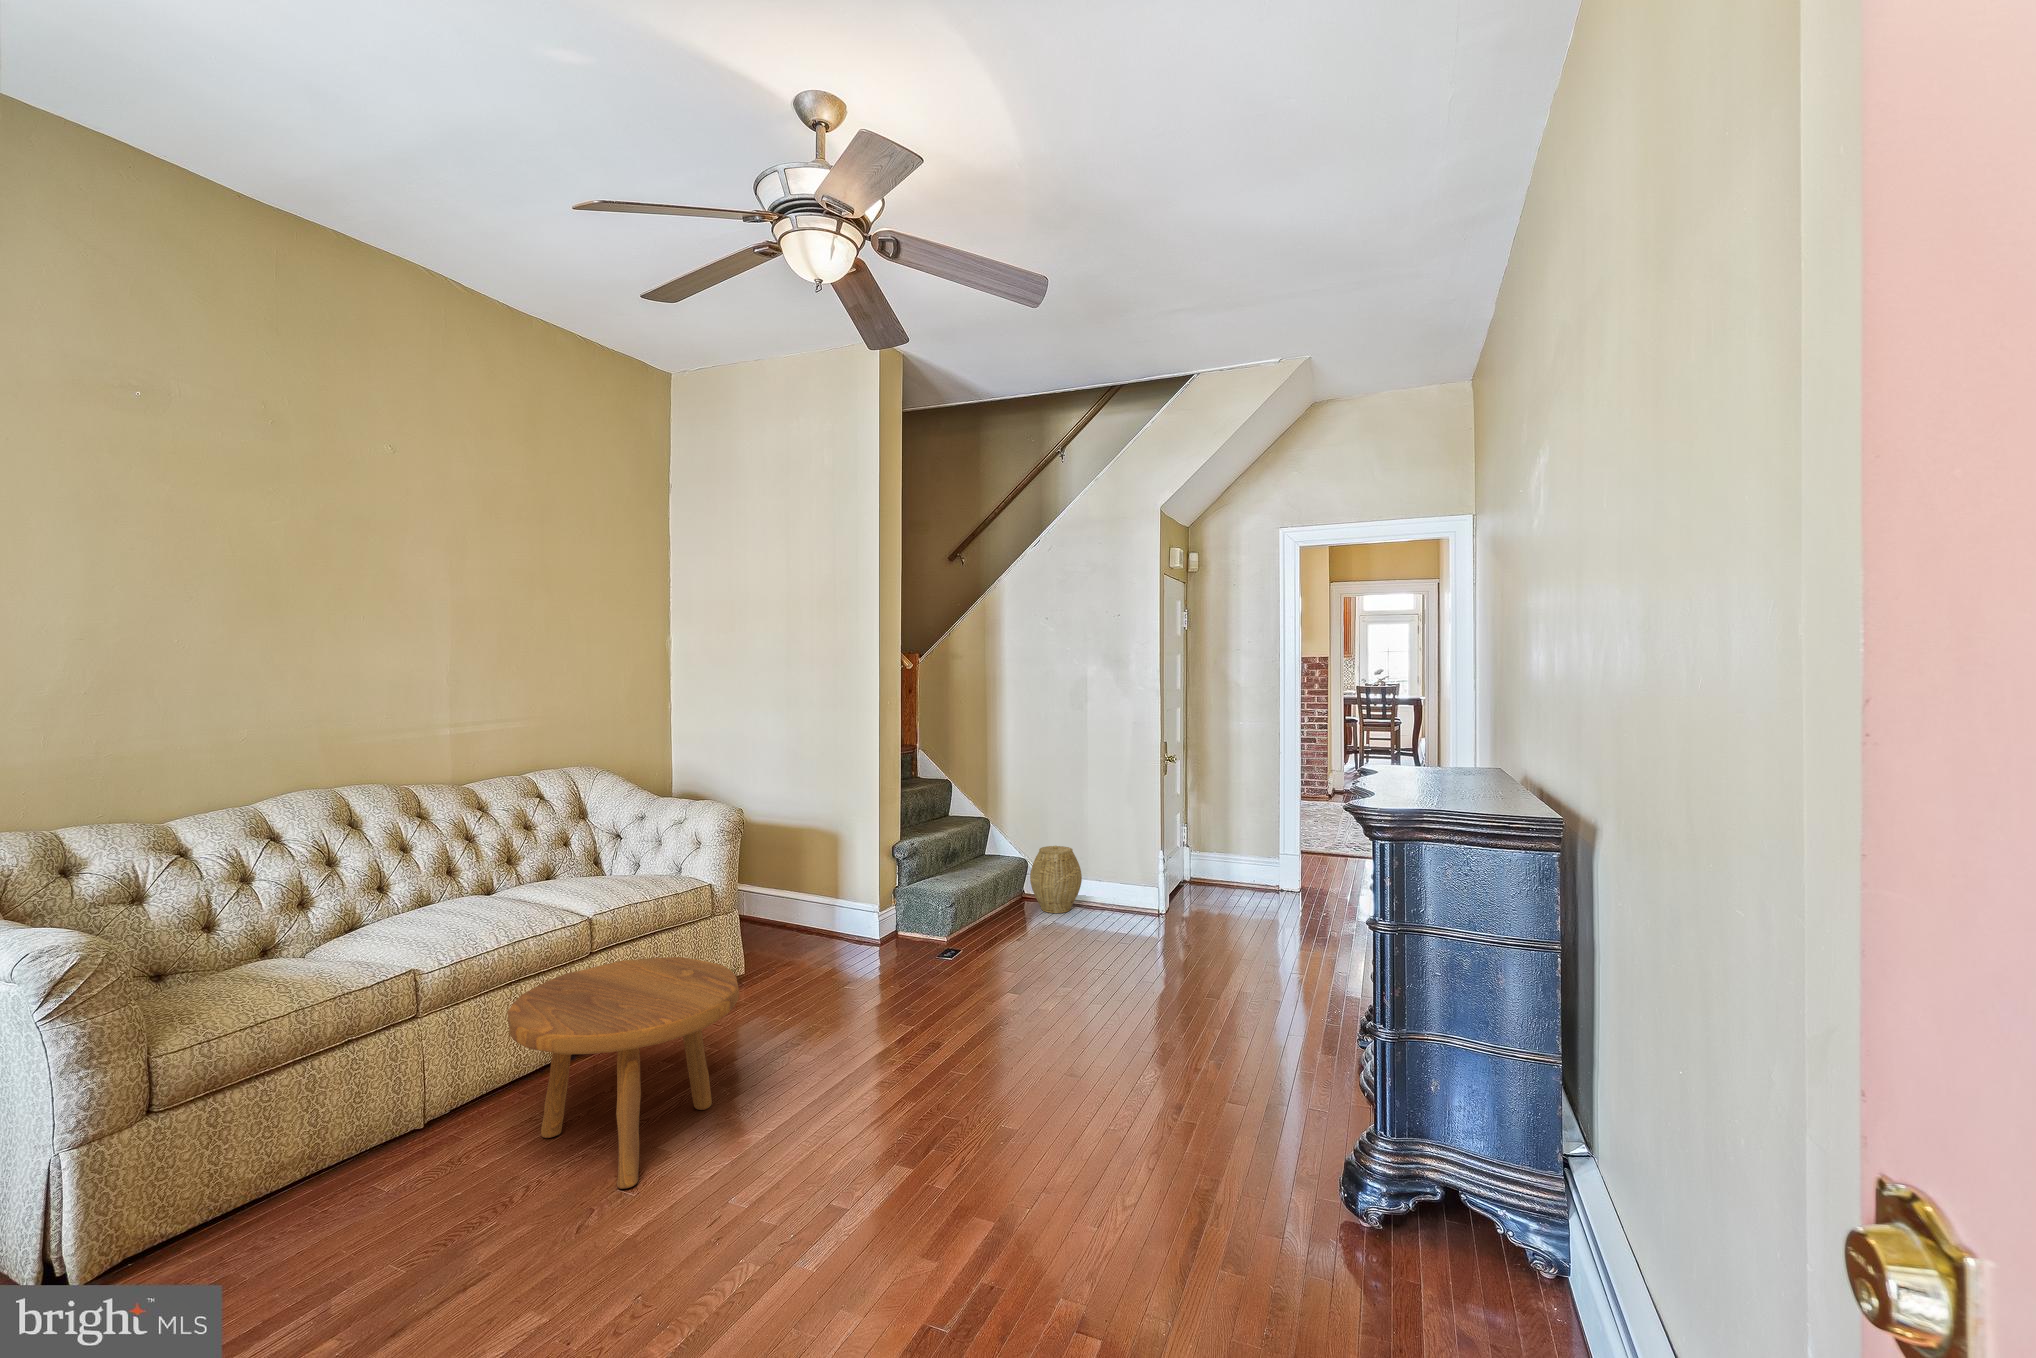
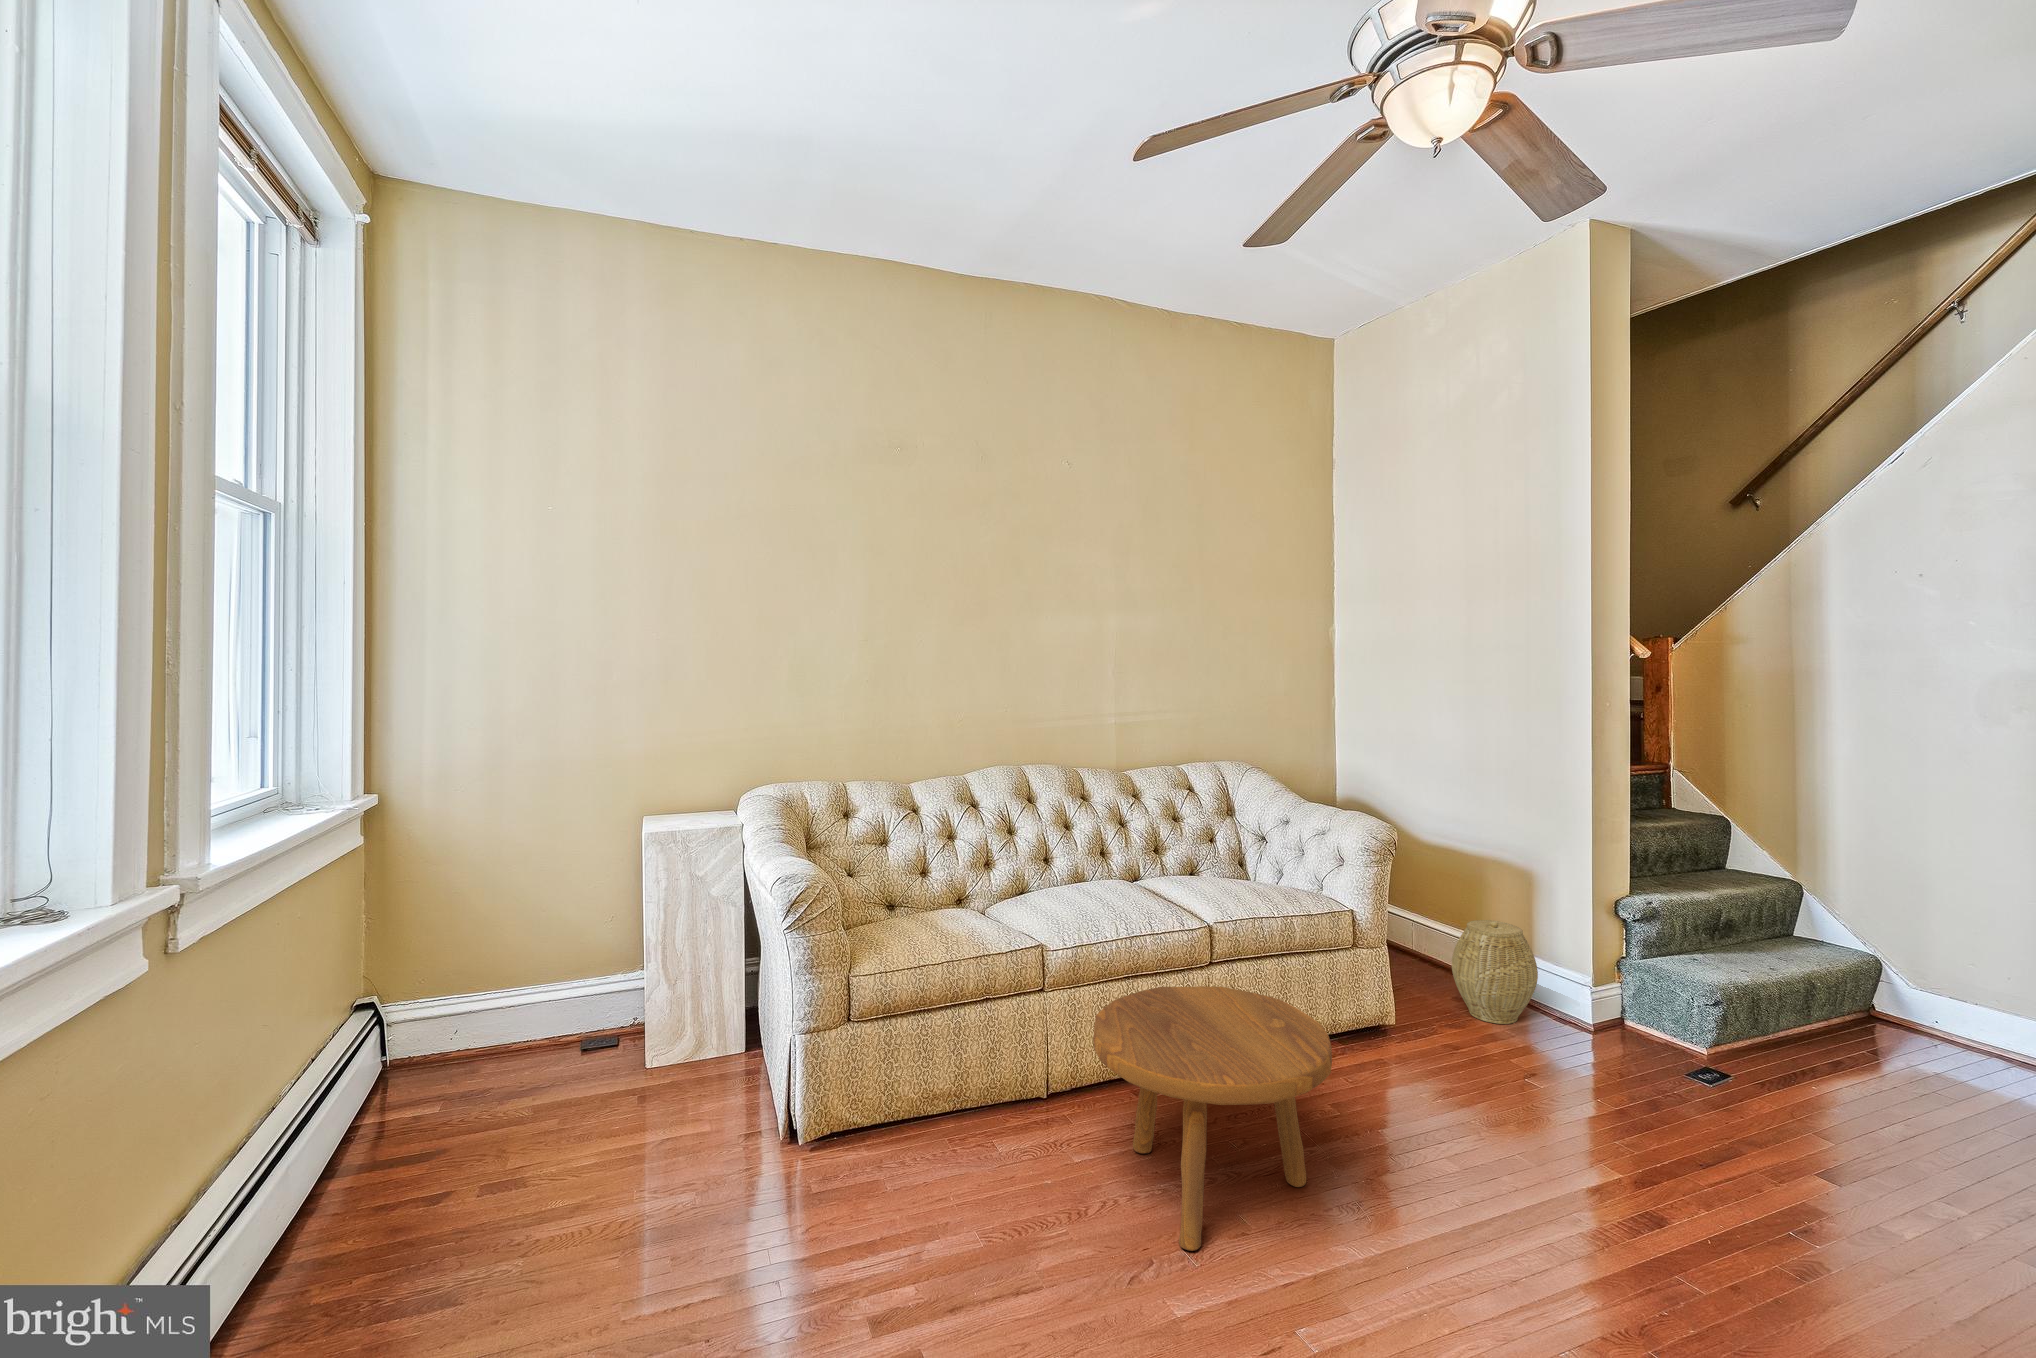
woven basket: present [1030,846,1082,913] -> present [1452,920,1538,1024]

